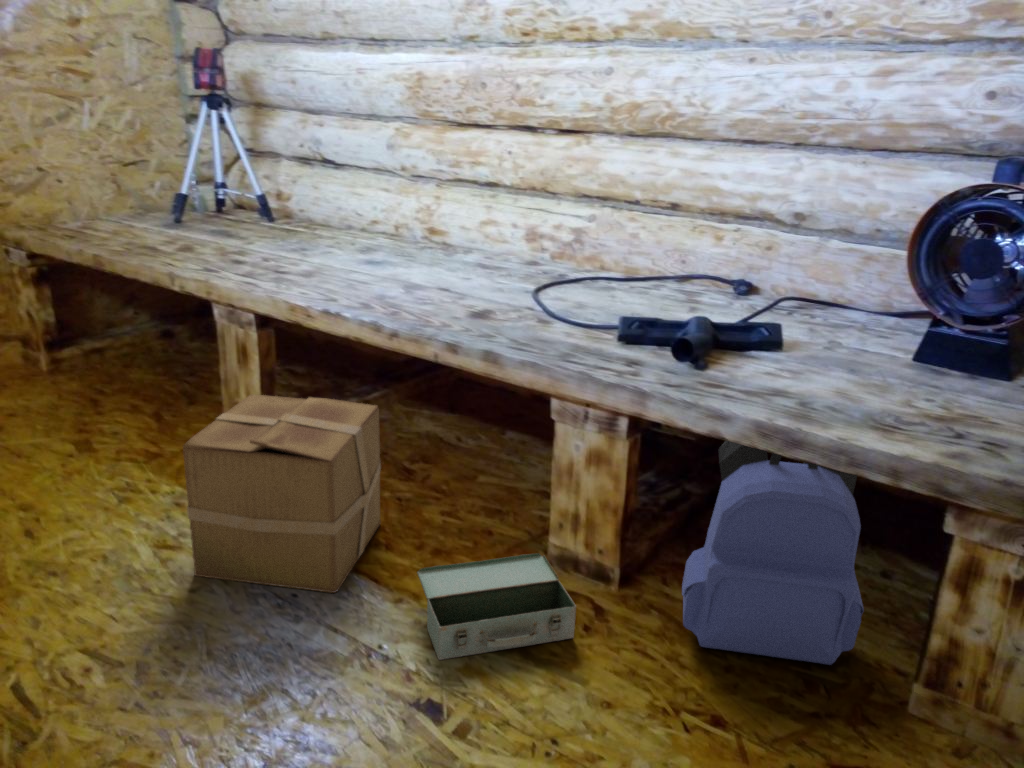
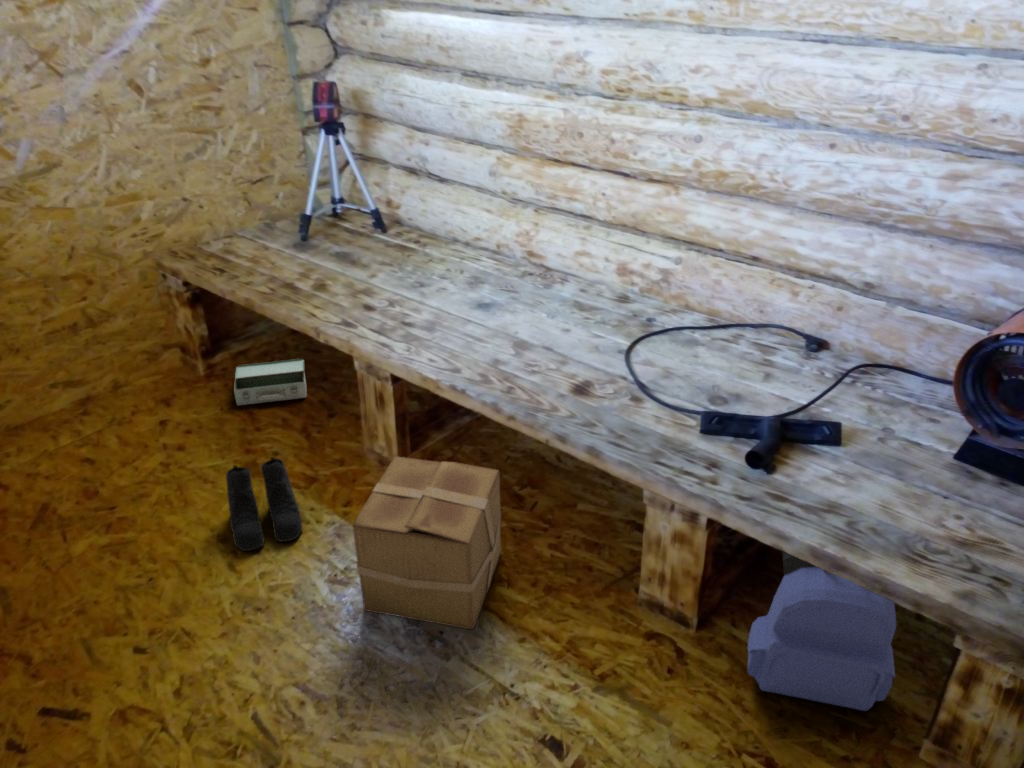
boots: none [35,417,131,520] -> present [226,457,302,551]
toolbox: present [417,553,576,660] -> present [234,359,307,405]

